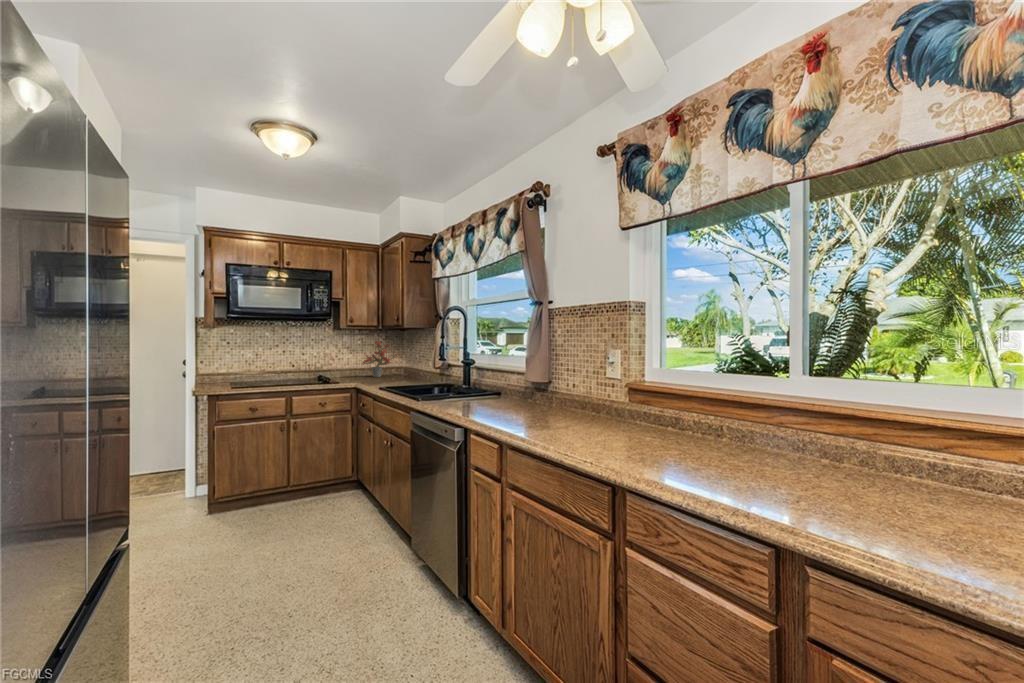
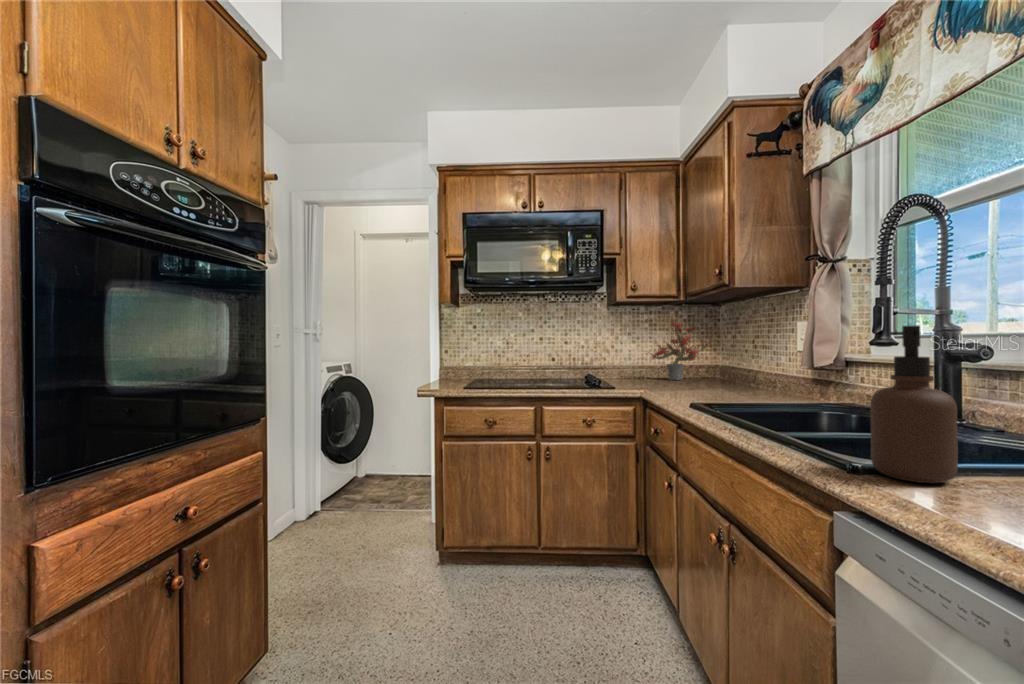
soap dispenser: none [428,358,447,404] -> present [870,325,958,483]

